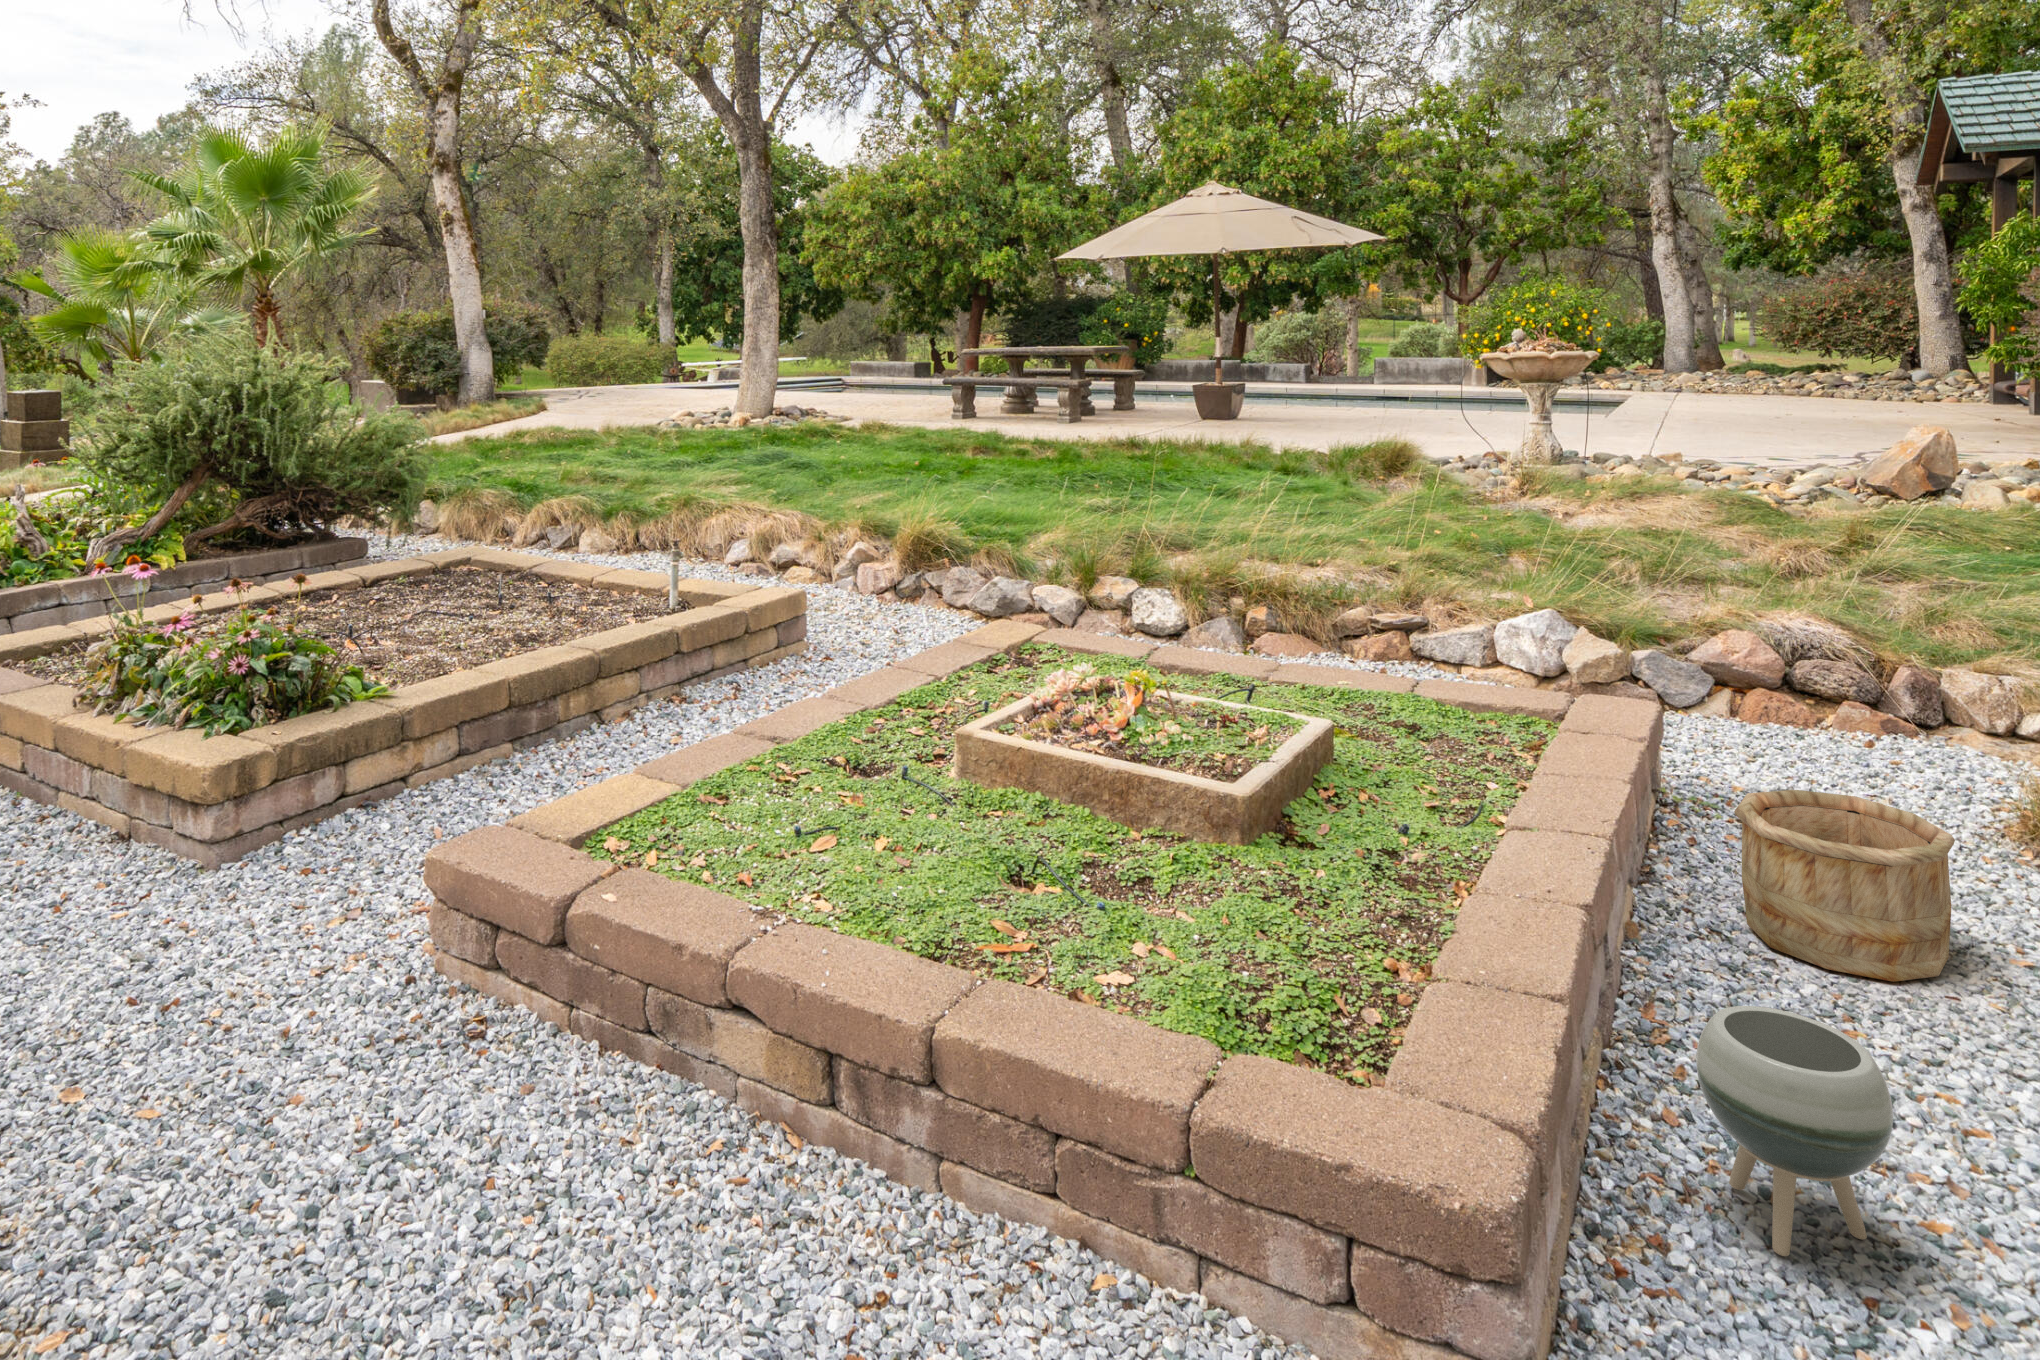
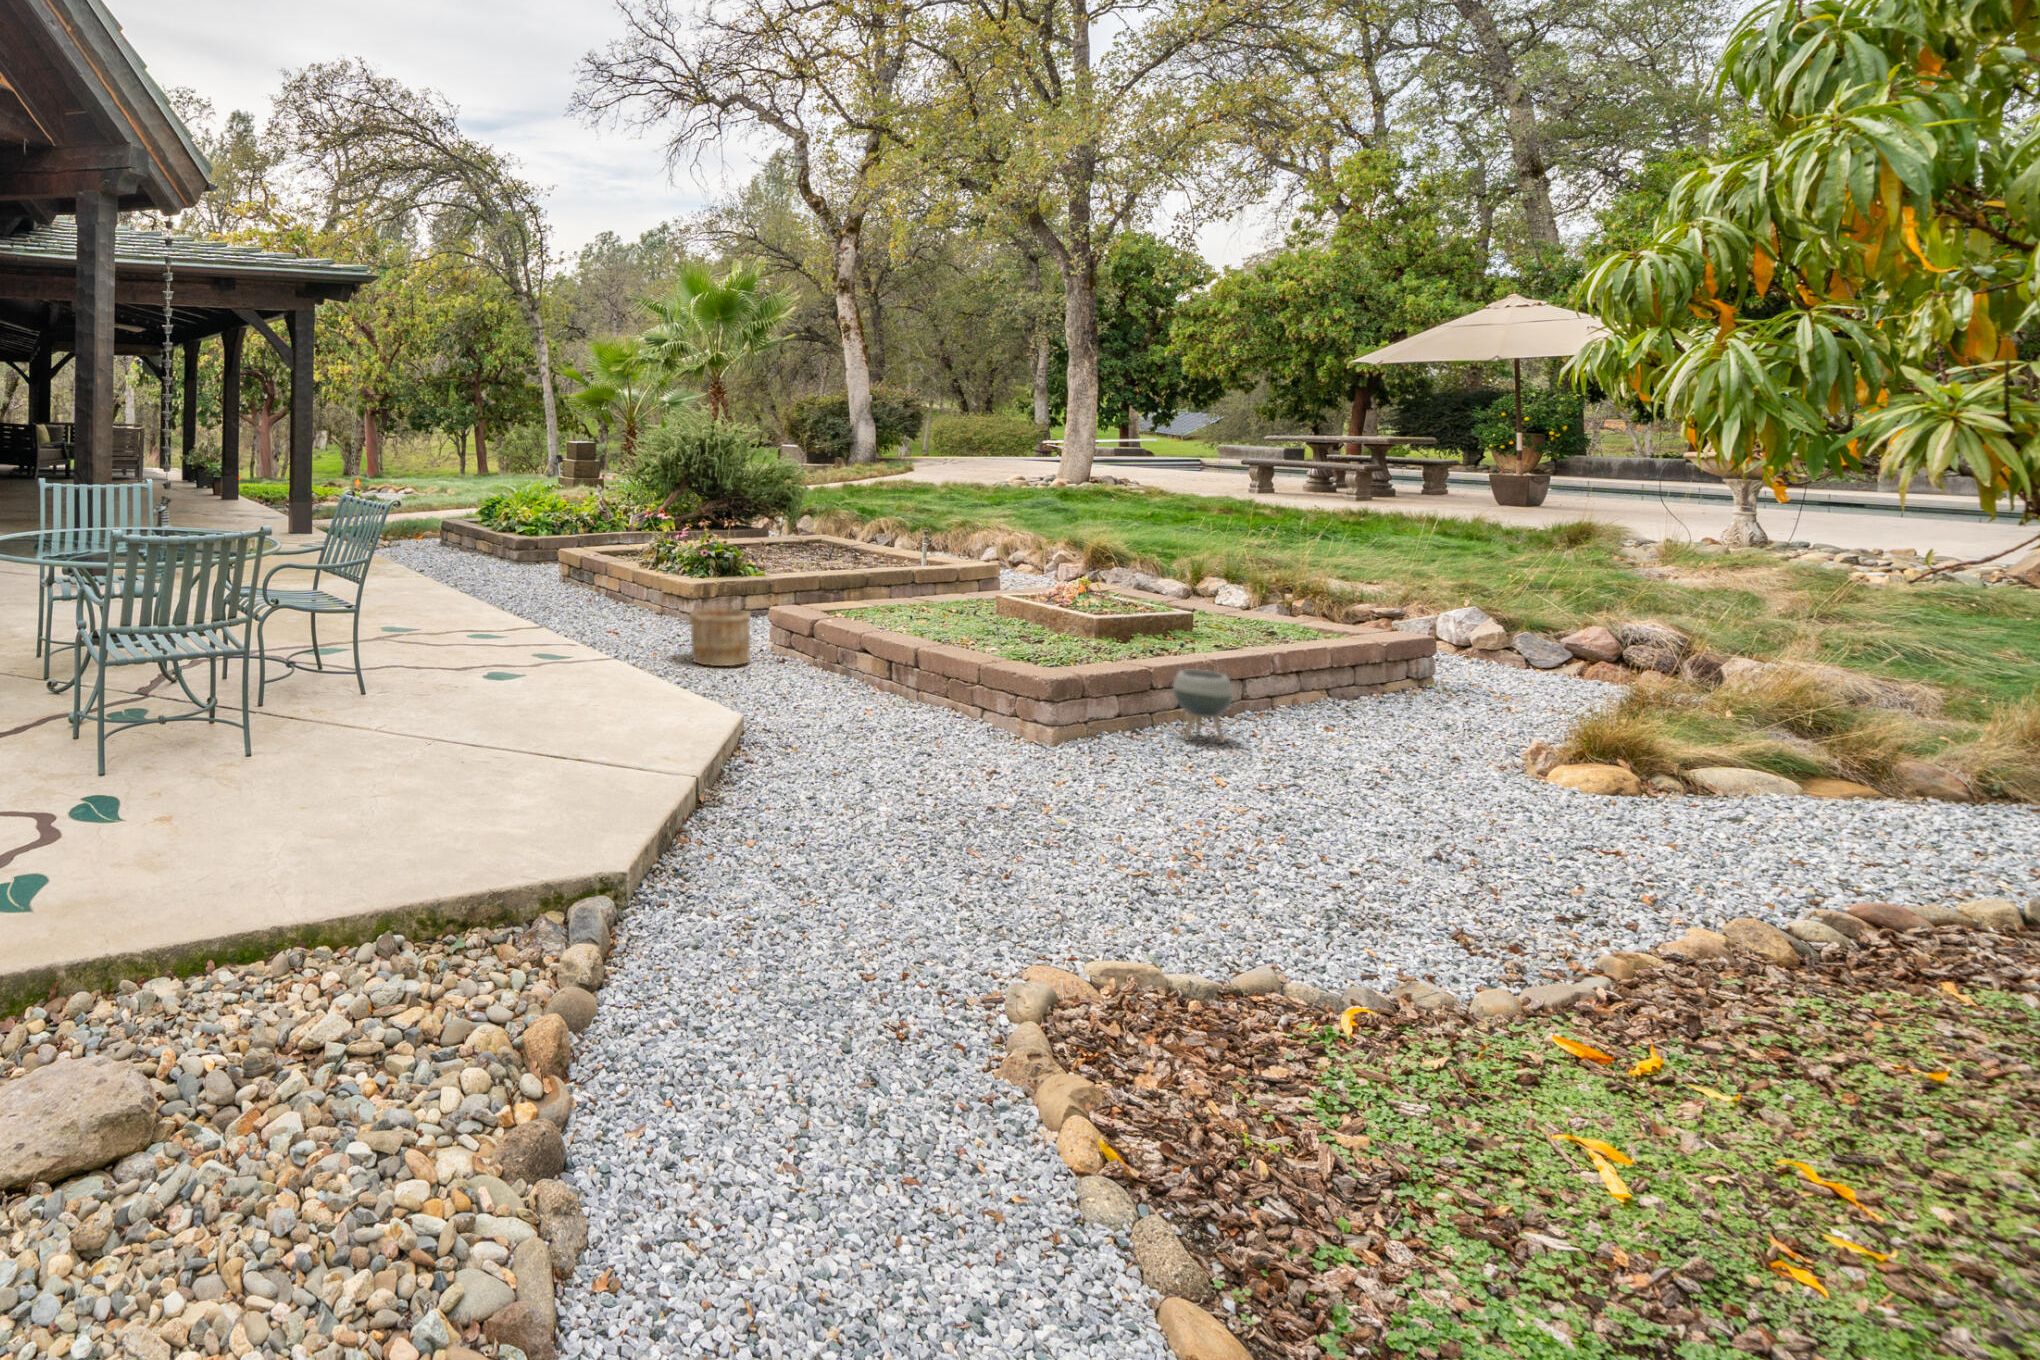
wooden bucket: present [1734,790,1955,982] -> present [689,608,751,666]

